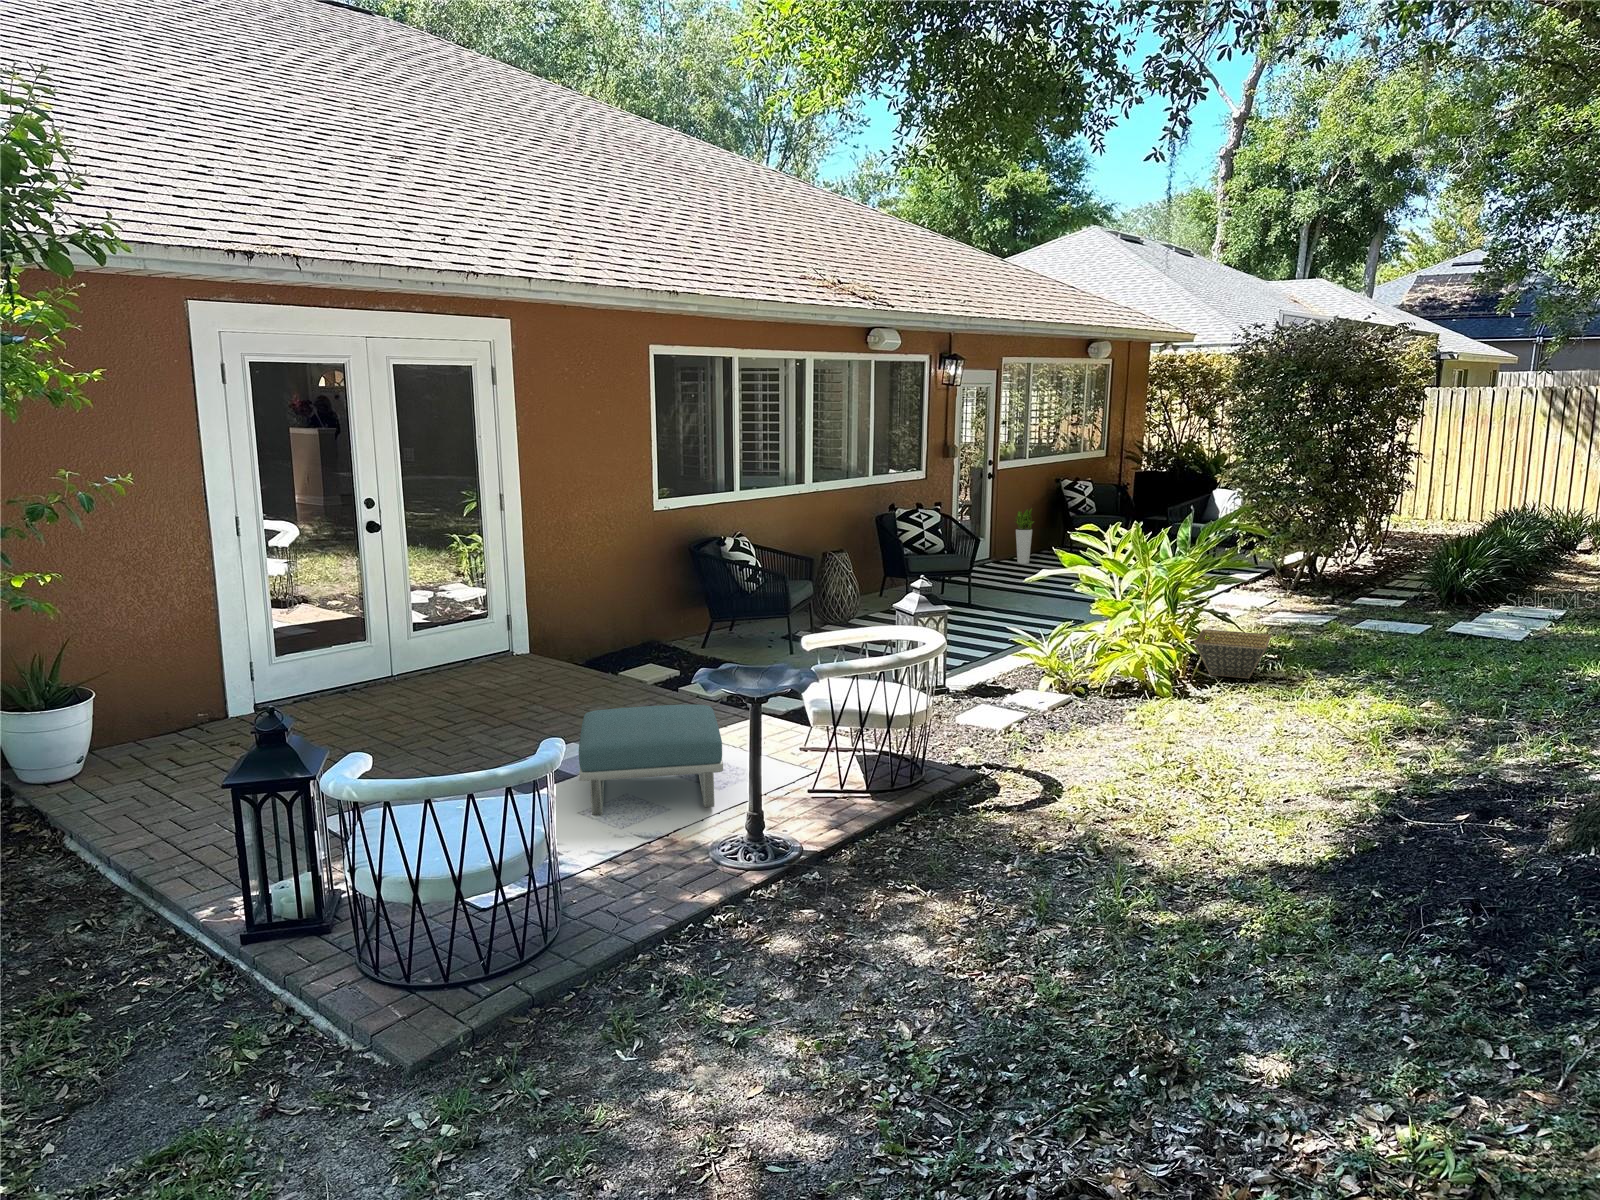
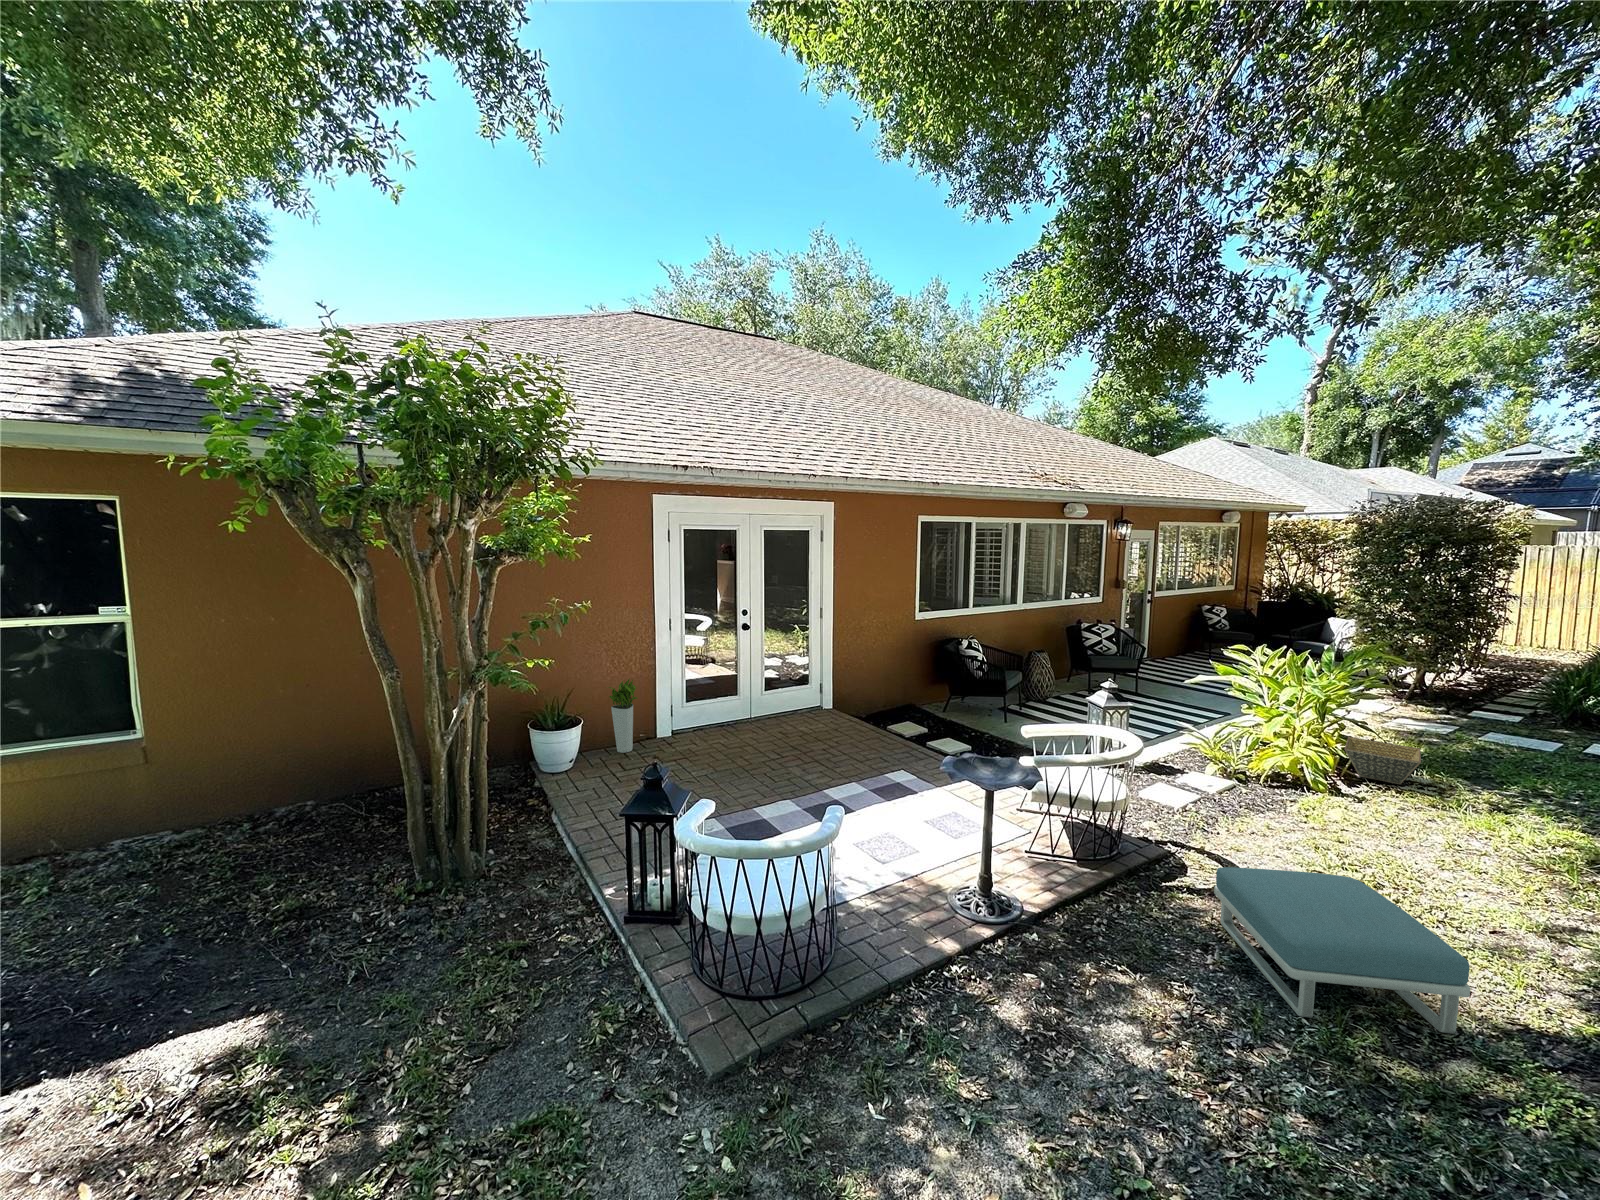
planter: present [1015,508,1034,564] -> present [609,679,638,753]
footstool: present [579,705,723,815] -> present [1214,867,1470,1034]

